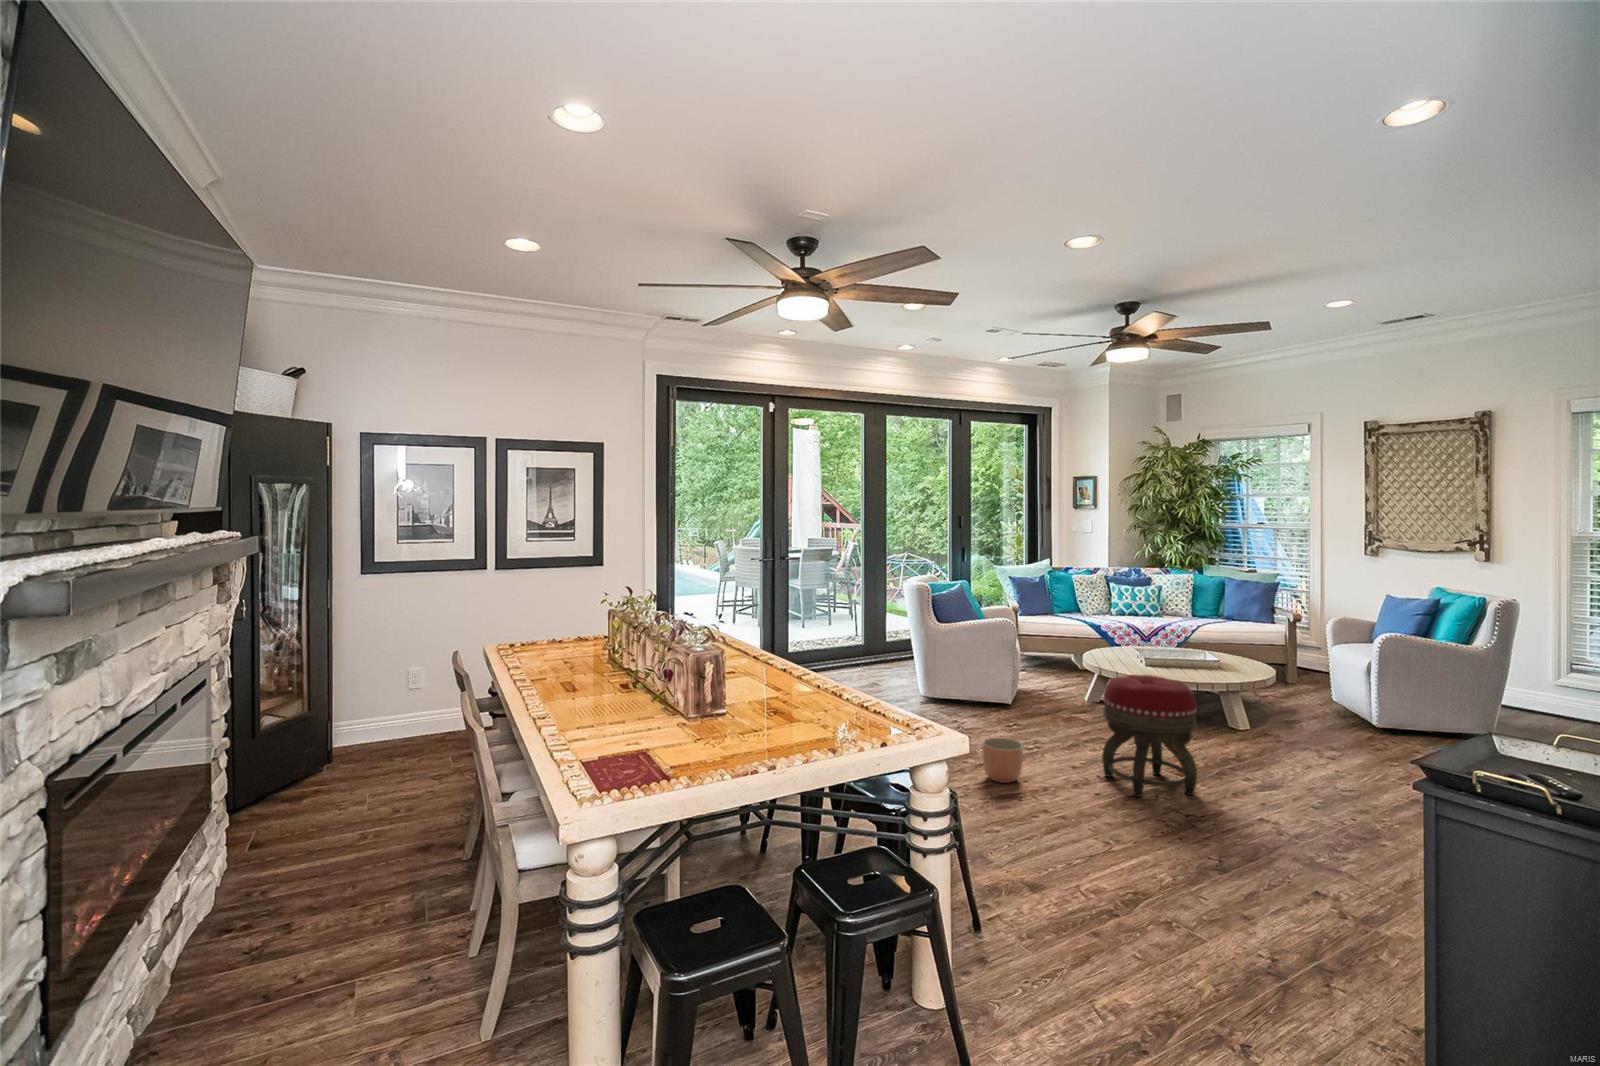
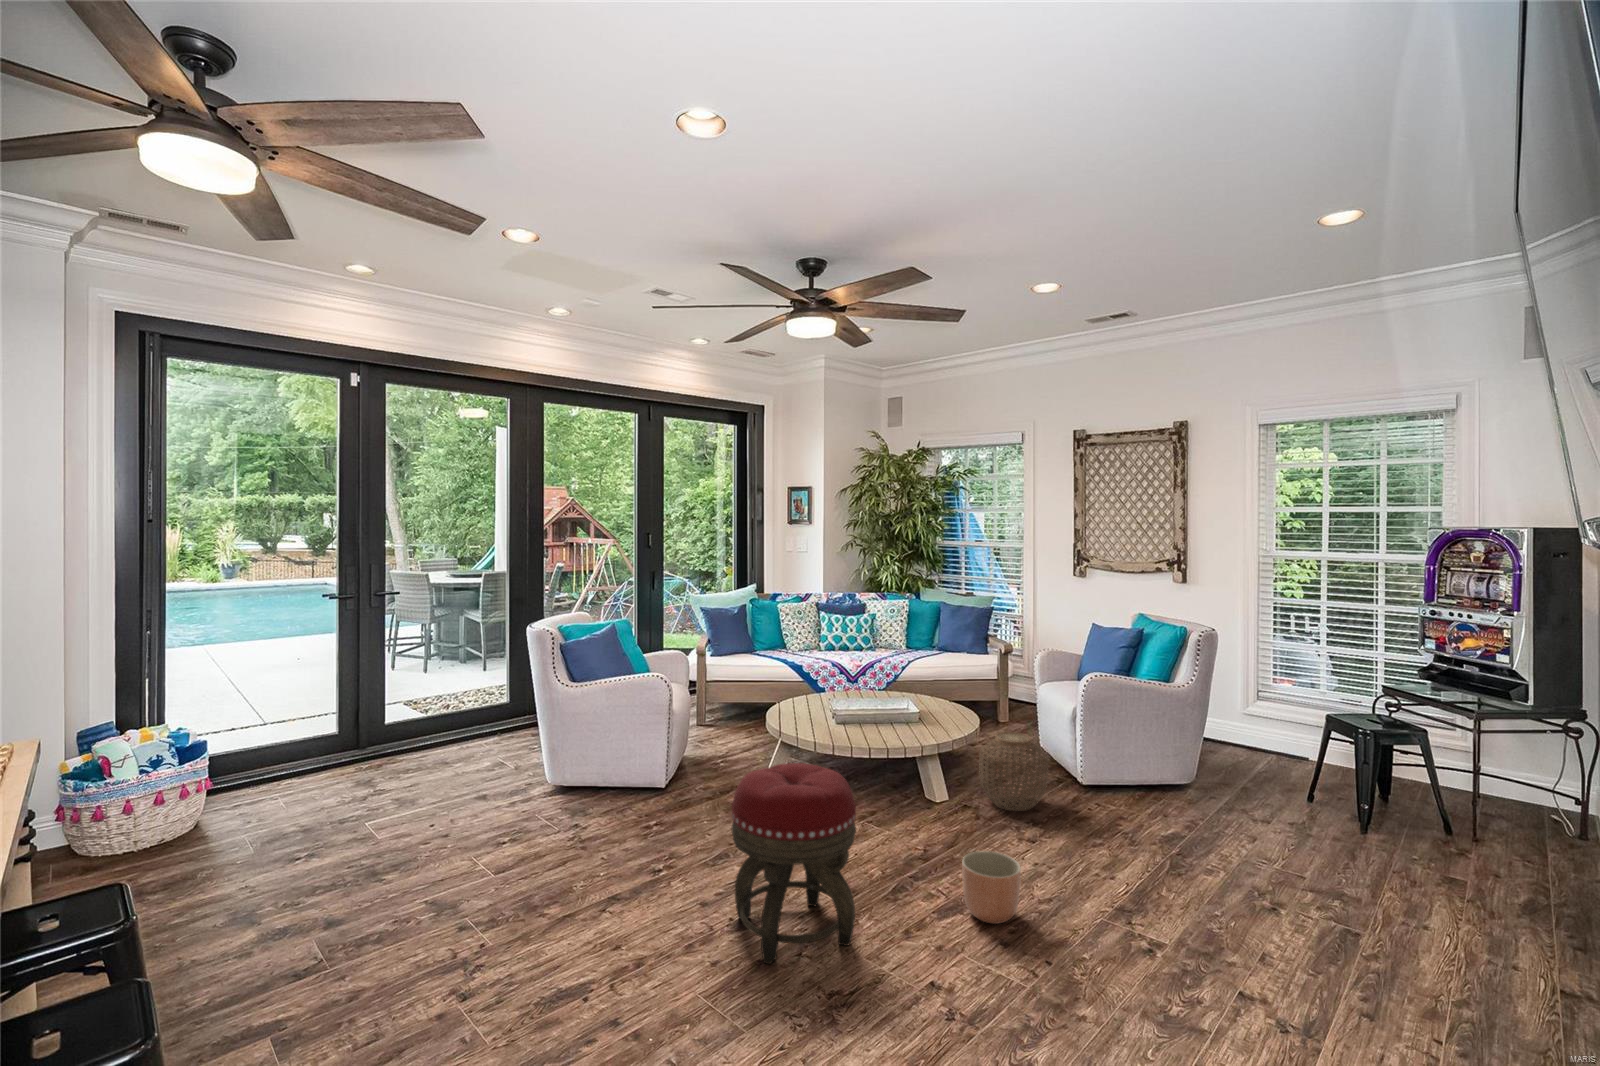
woven basket: none [1277,678,1343,741] -> present [979,732,1048,811]
planter: present [983,738,1023,783] -> present [962,851,1021,924]

